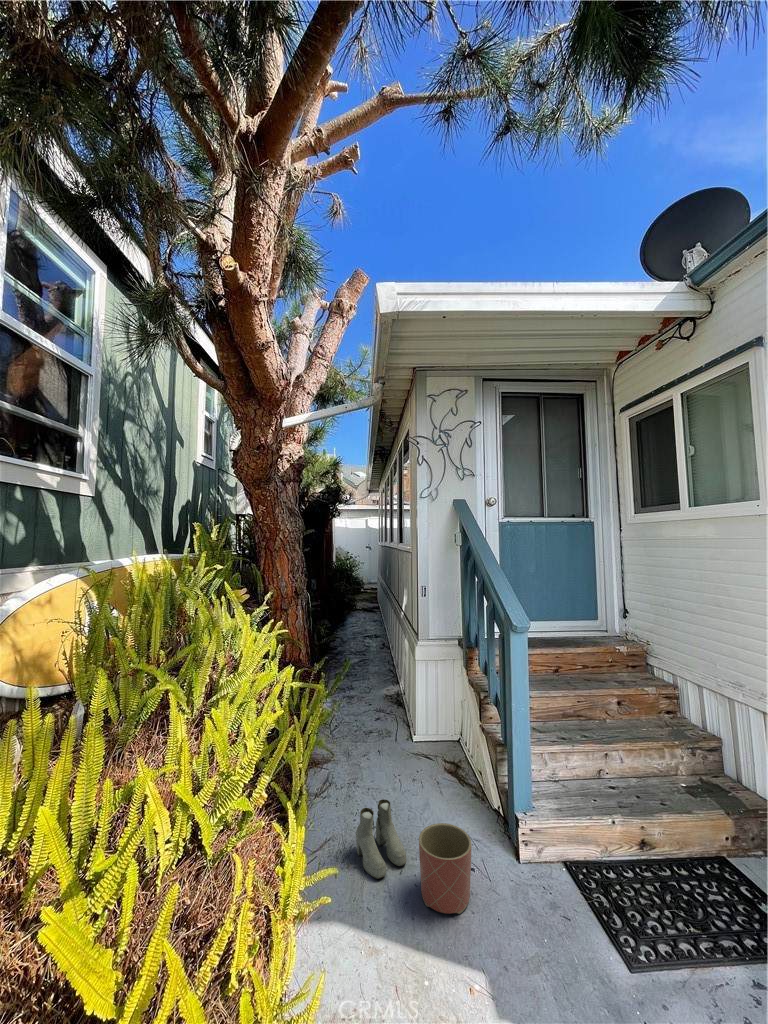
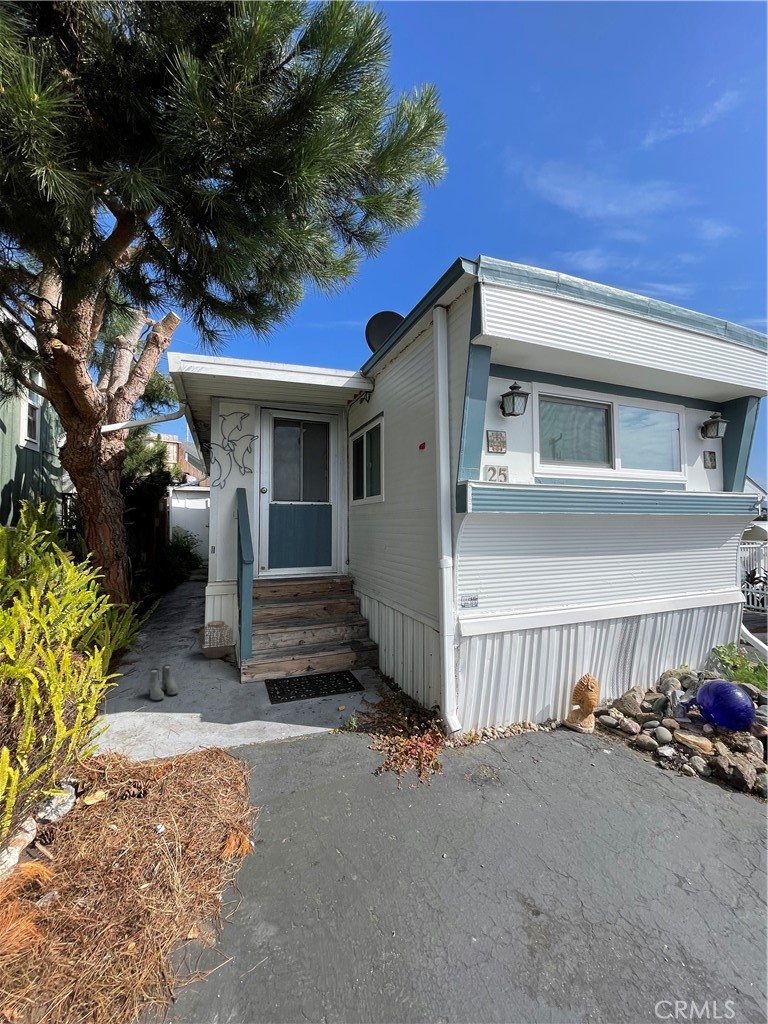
woven basket: none [411,704,460,767] -> present [199,621,233,658]
planter: present [419,823,472,914] -> none [182,667,212,705]

